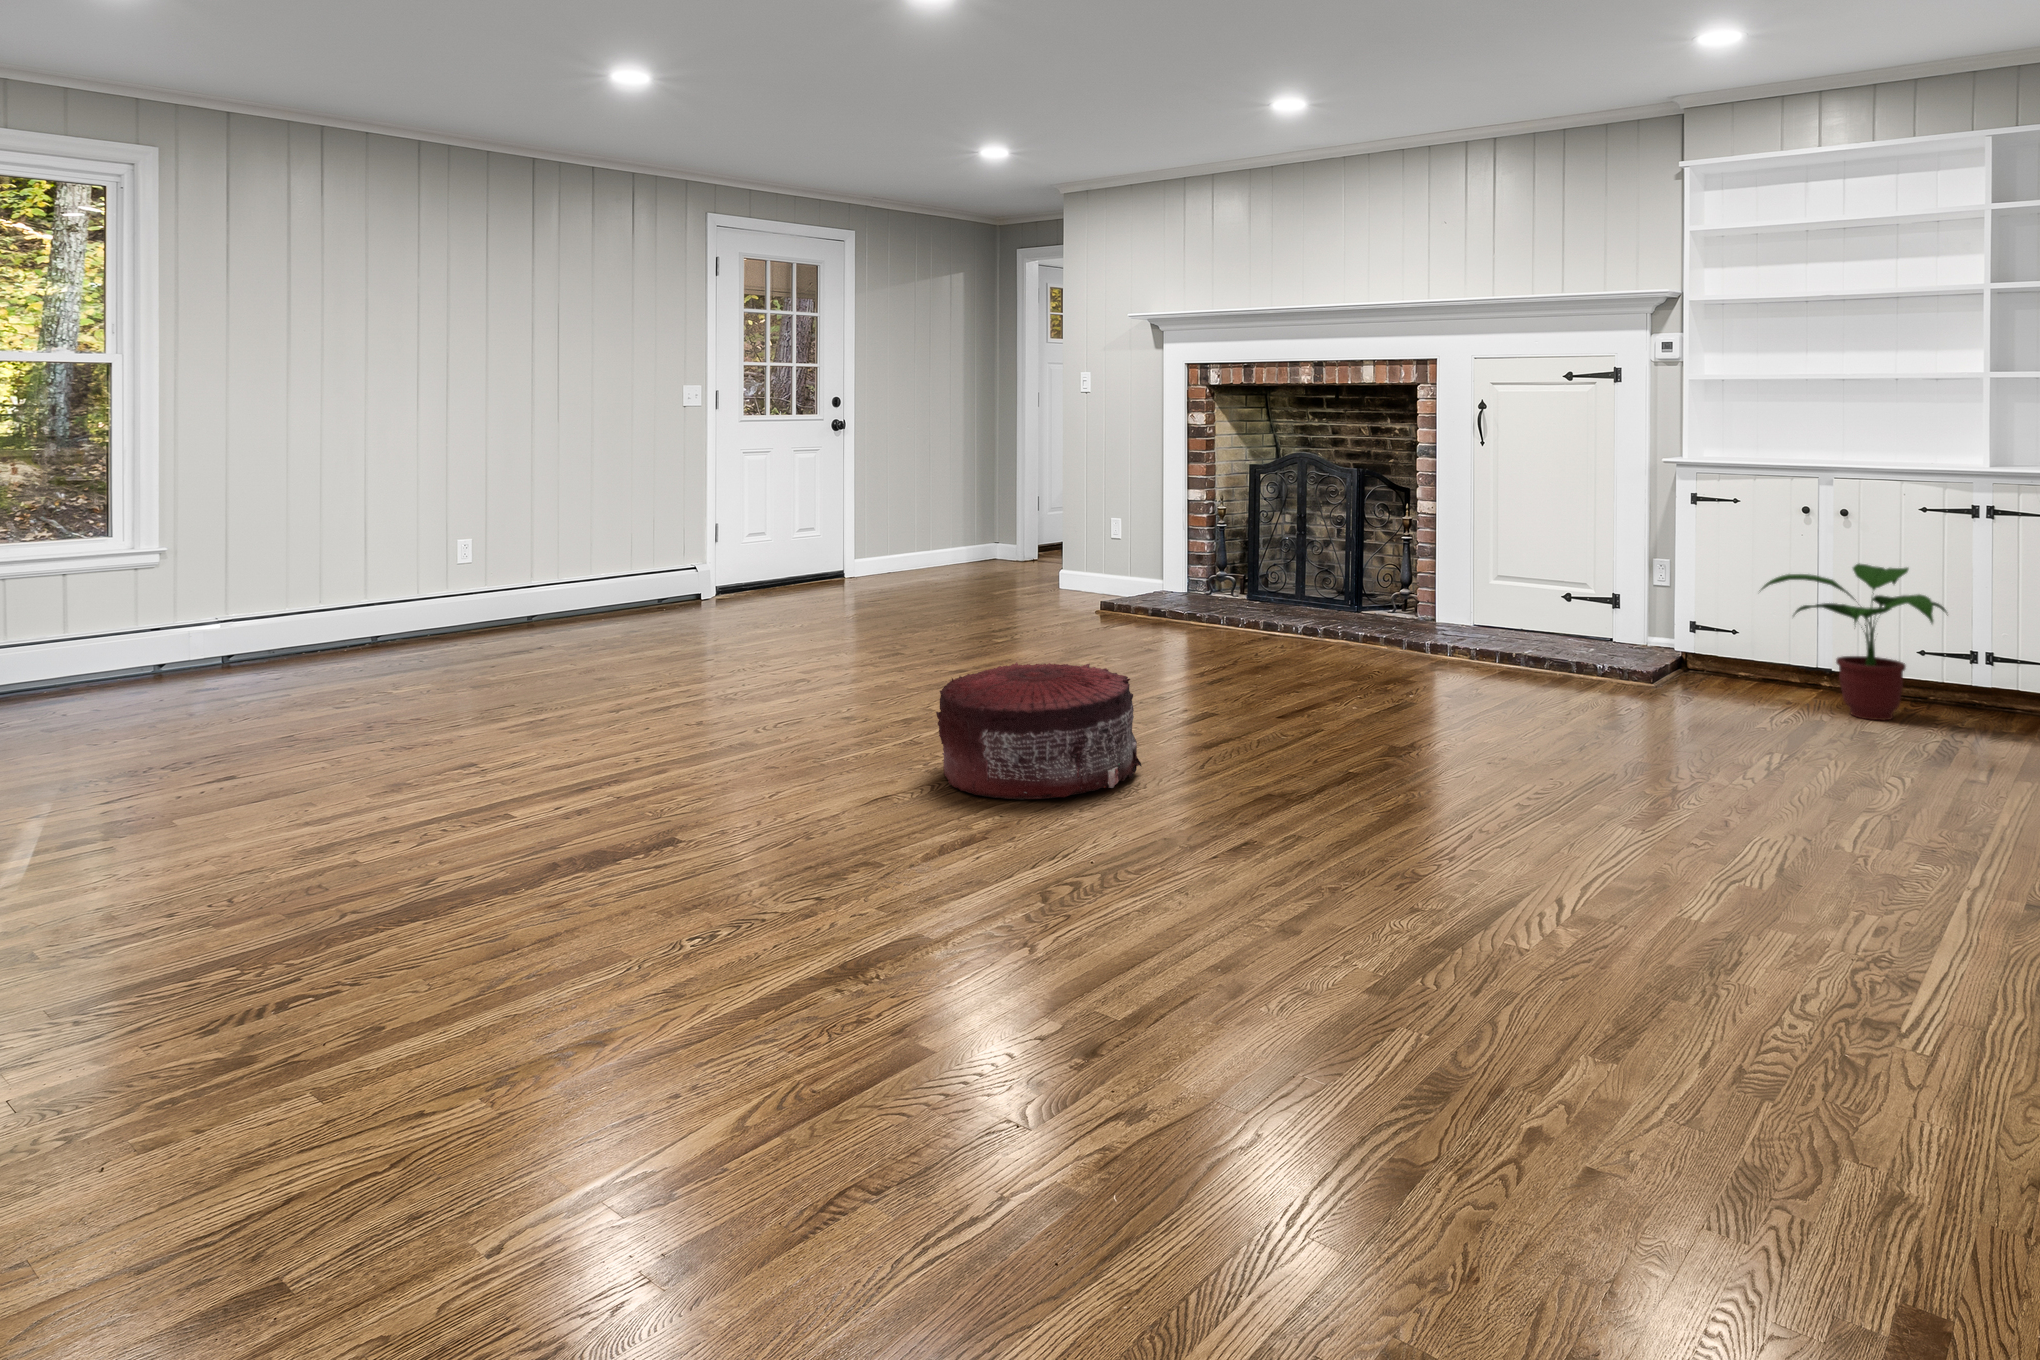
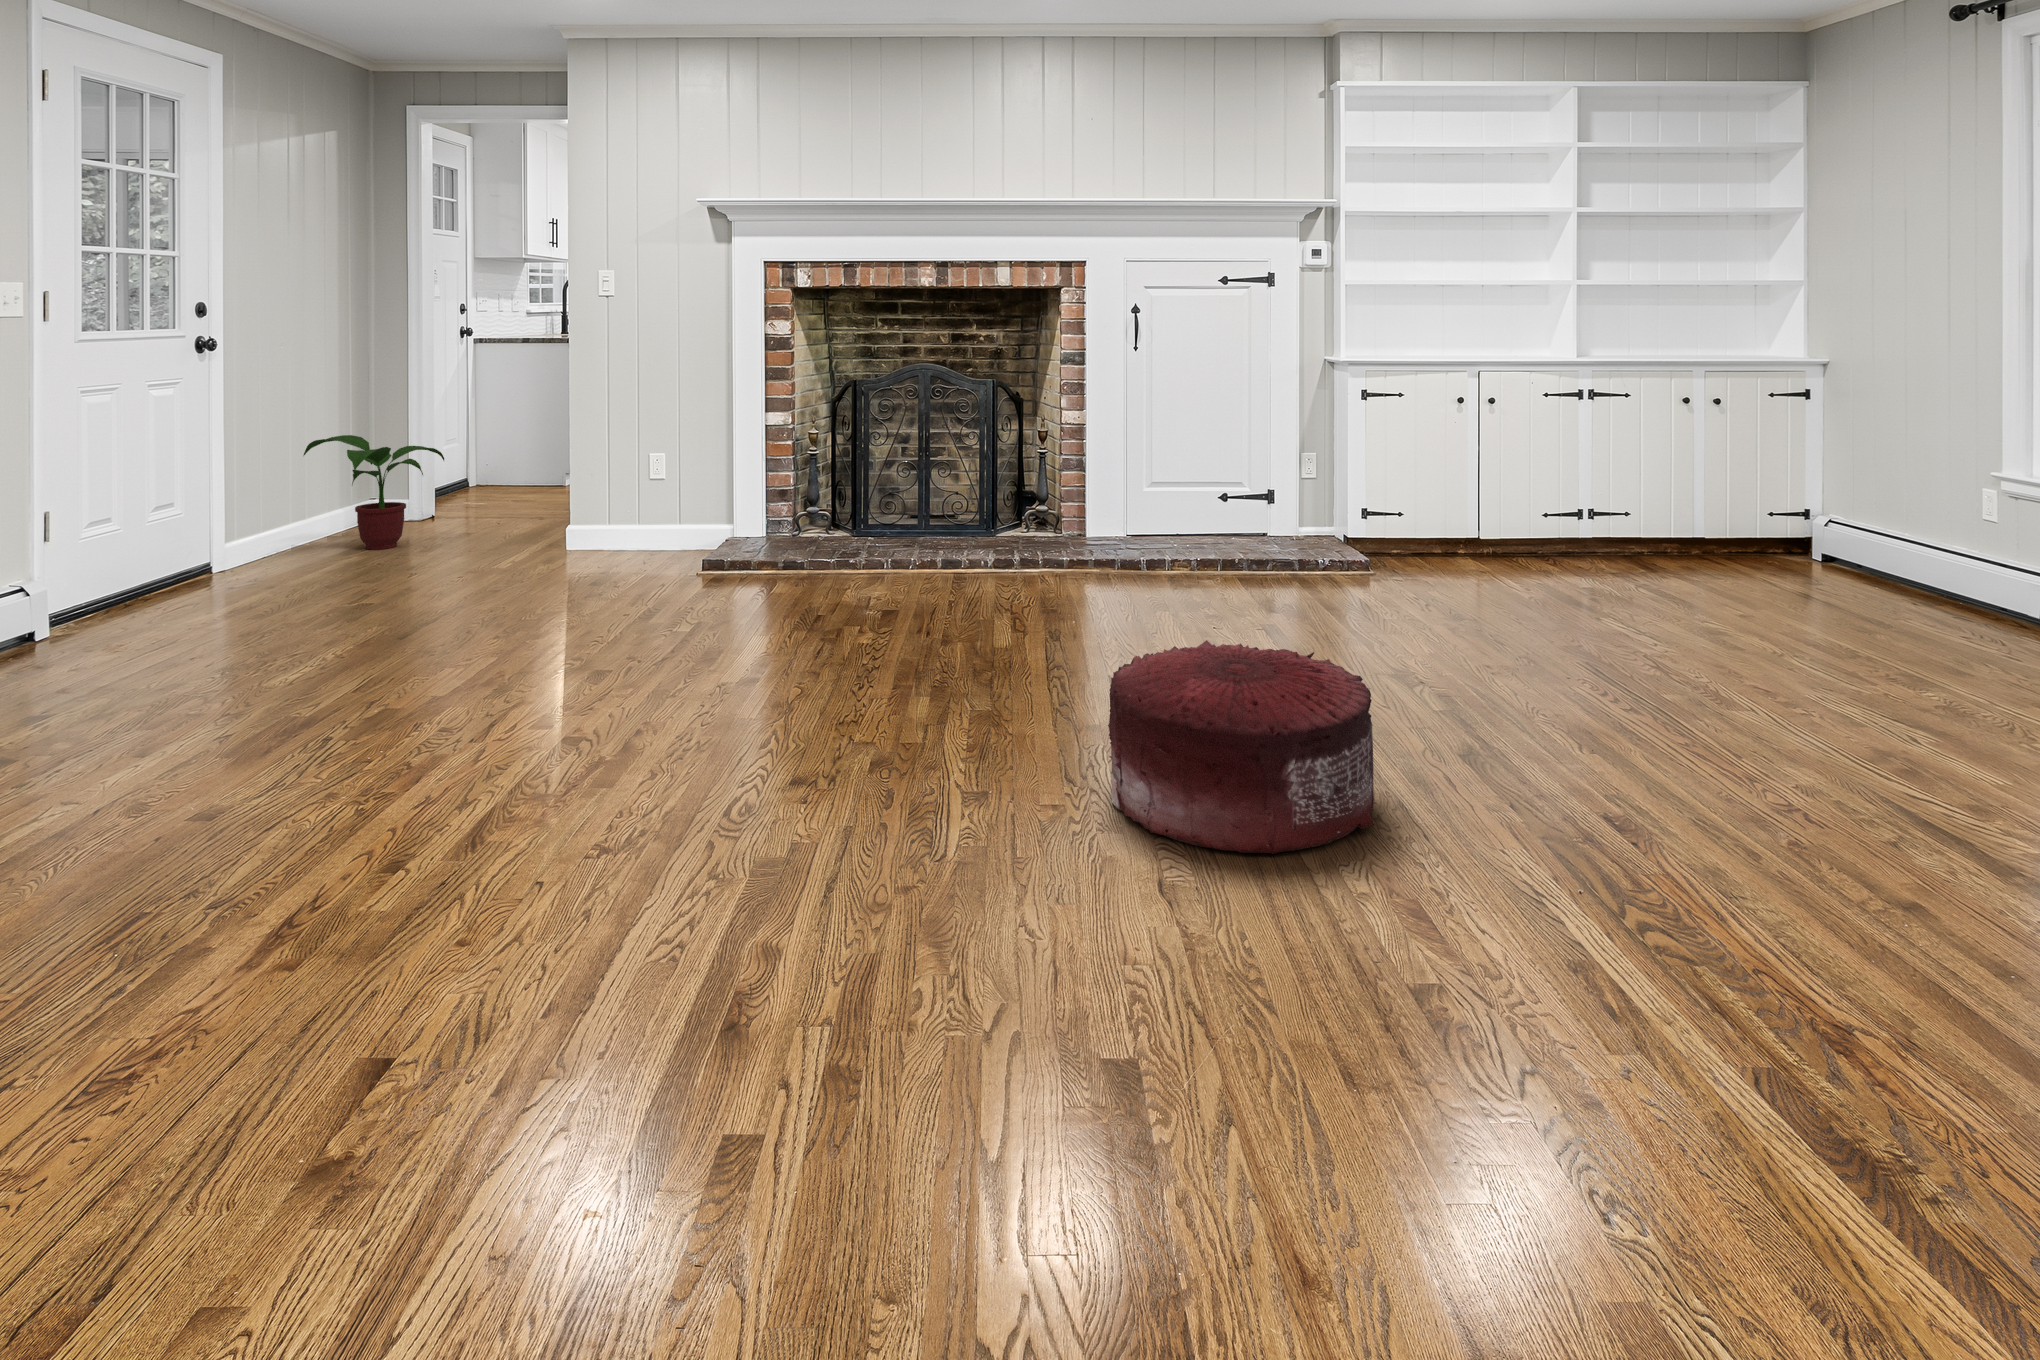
potted plant: present [1761,563,1947,720] -> present [303,435,444,550]

